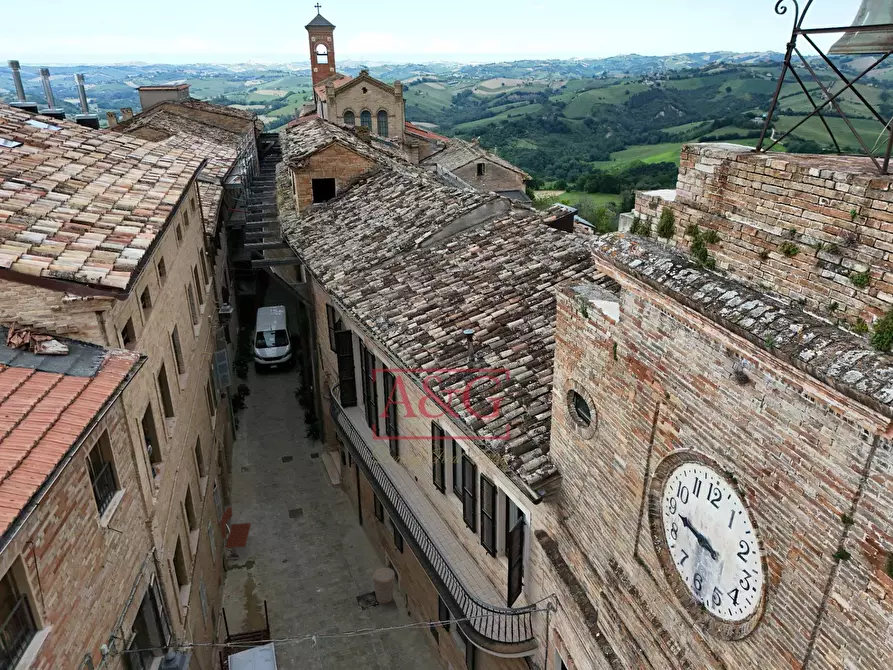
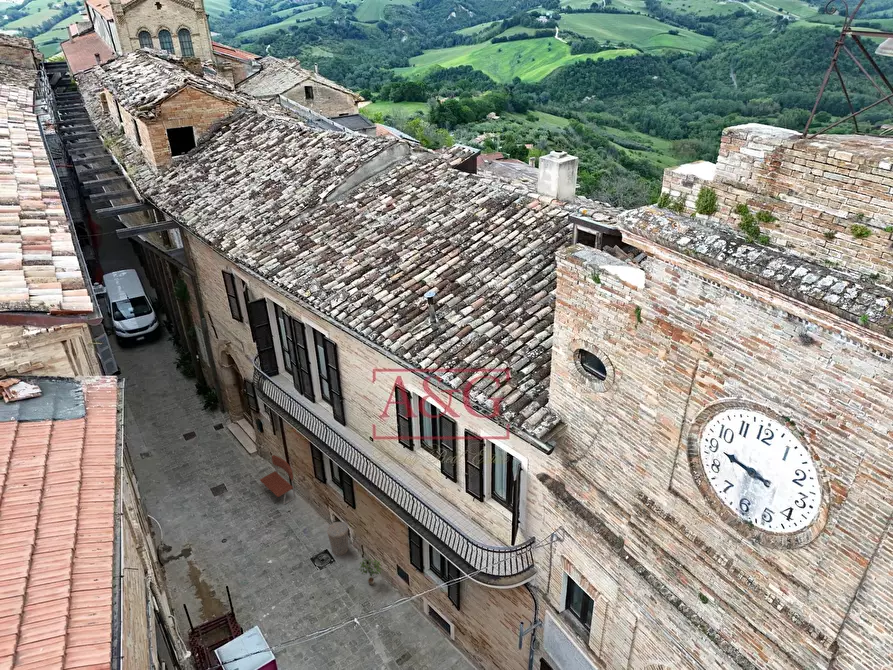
bench: present [221,507,251,560] -> present [260,455,296,505]
potted plant: none [392,610,417,640] -> present [359,559,381,585]

